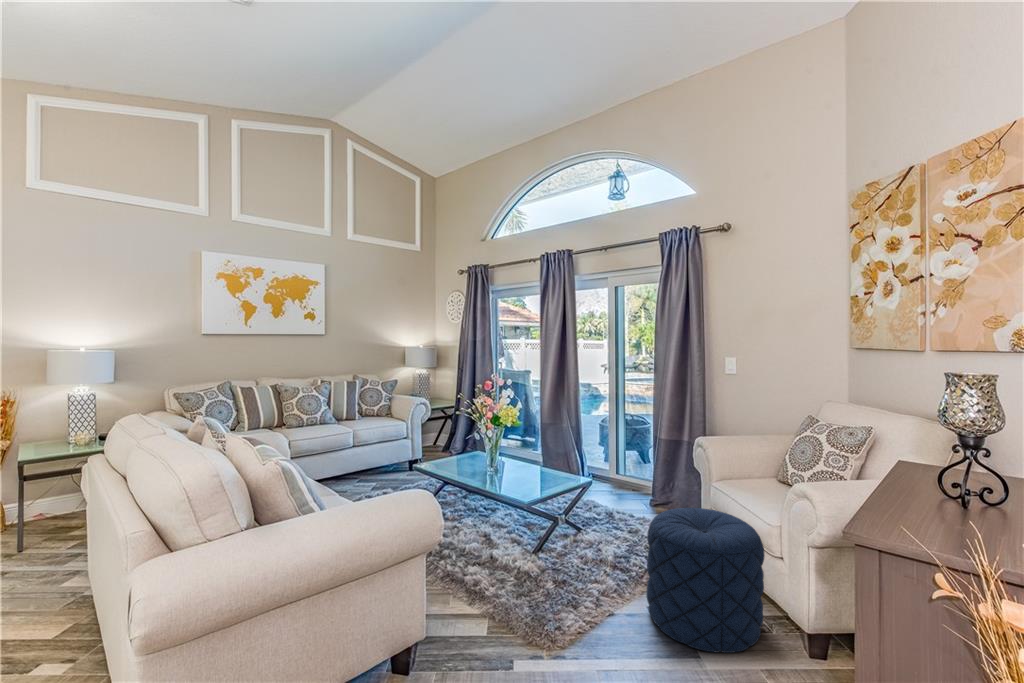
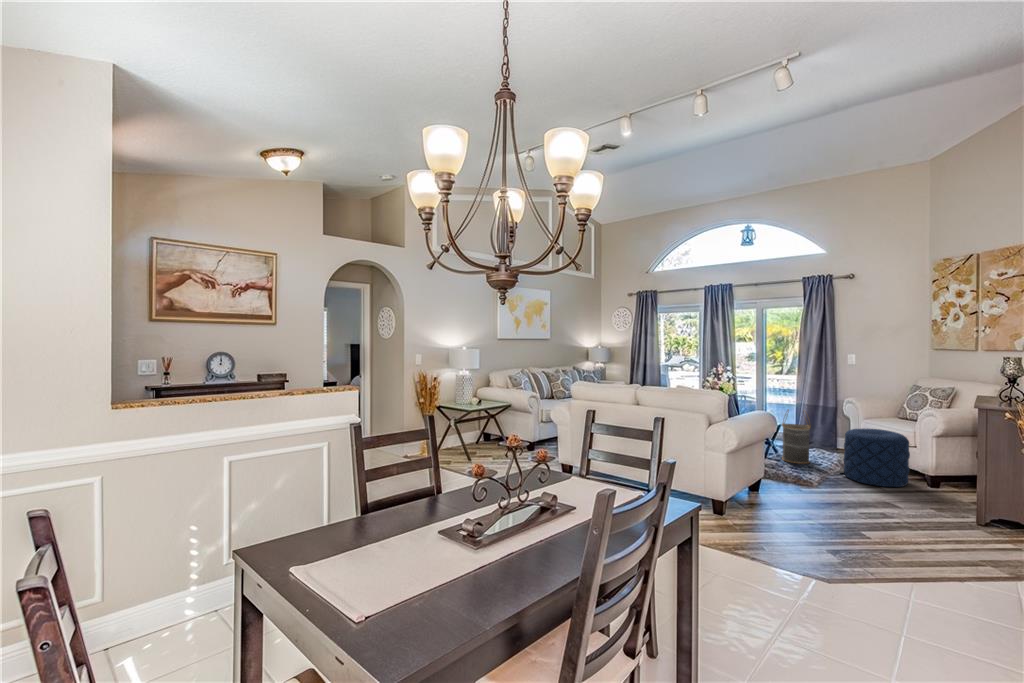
basket: none [569,460,617,566] -> present [782,409,811,464]

